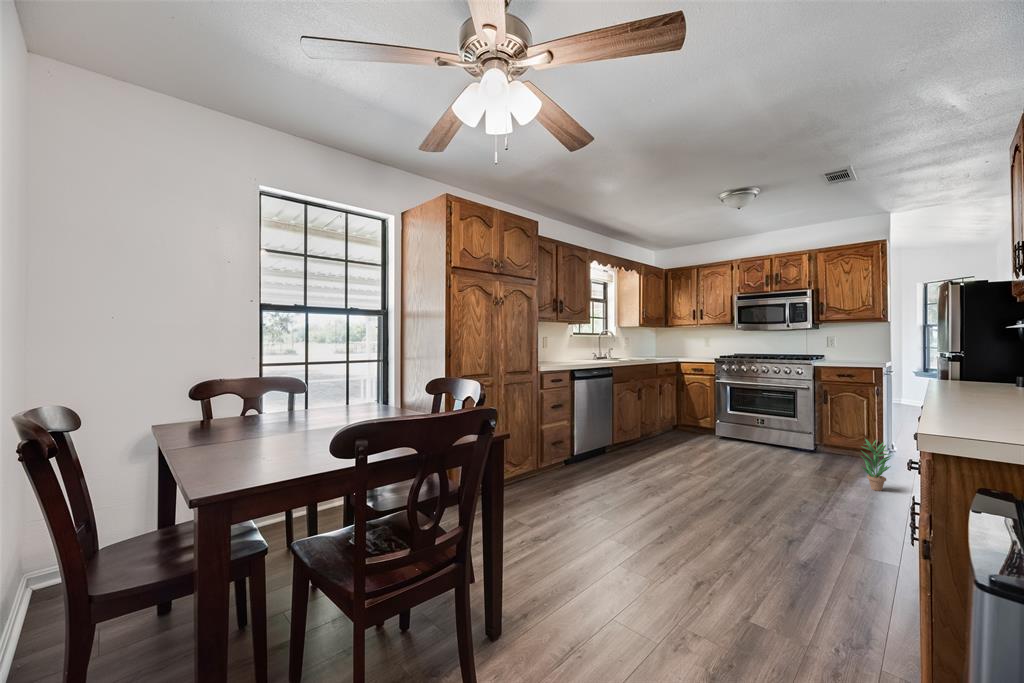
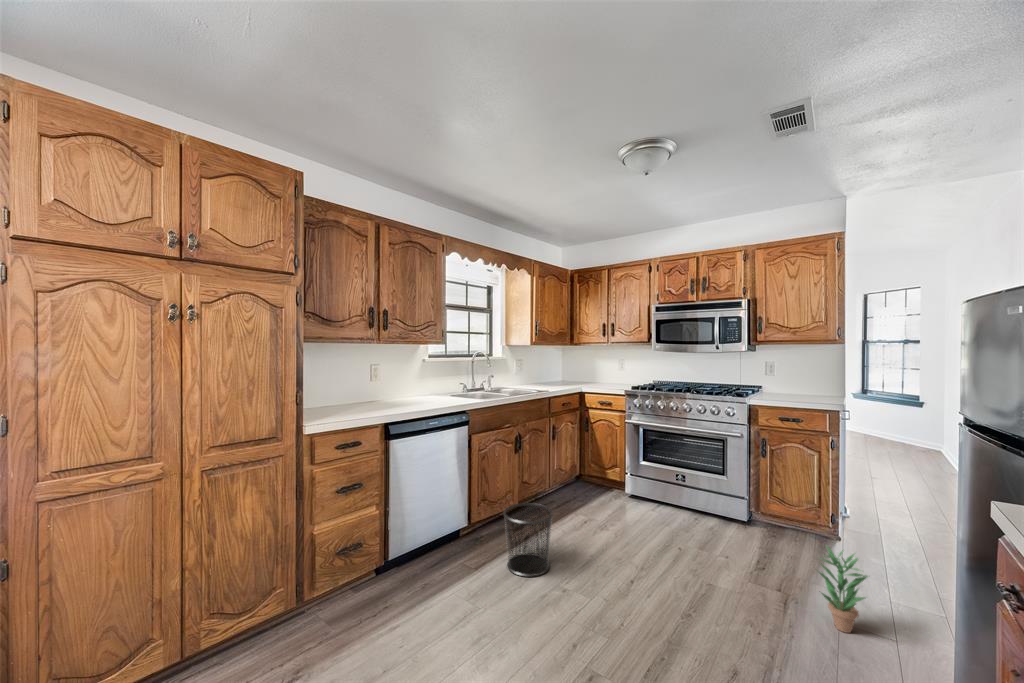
waste bin: none [646,426,680,467] -> present [503,503,553,577]

